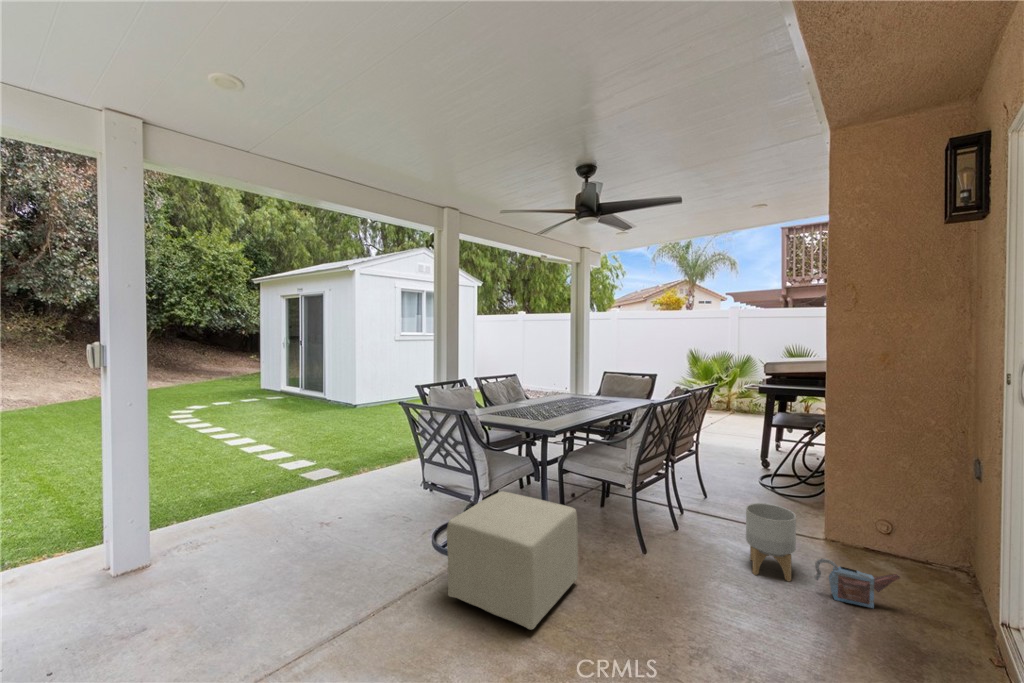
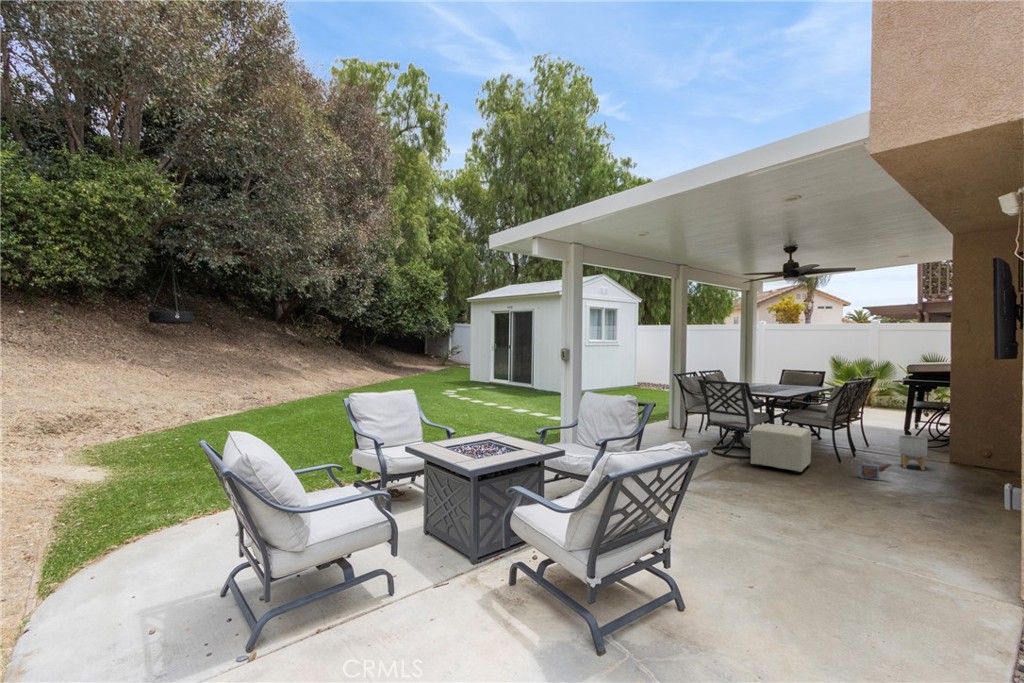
watering can: present [814,558,900,608] -> present [851,458,891,480]

